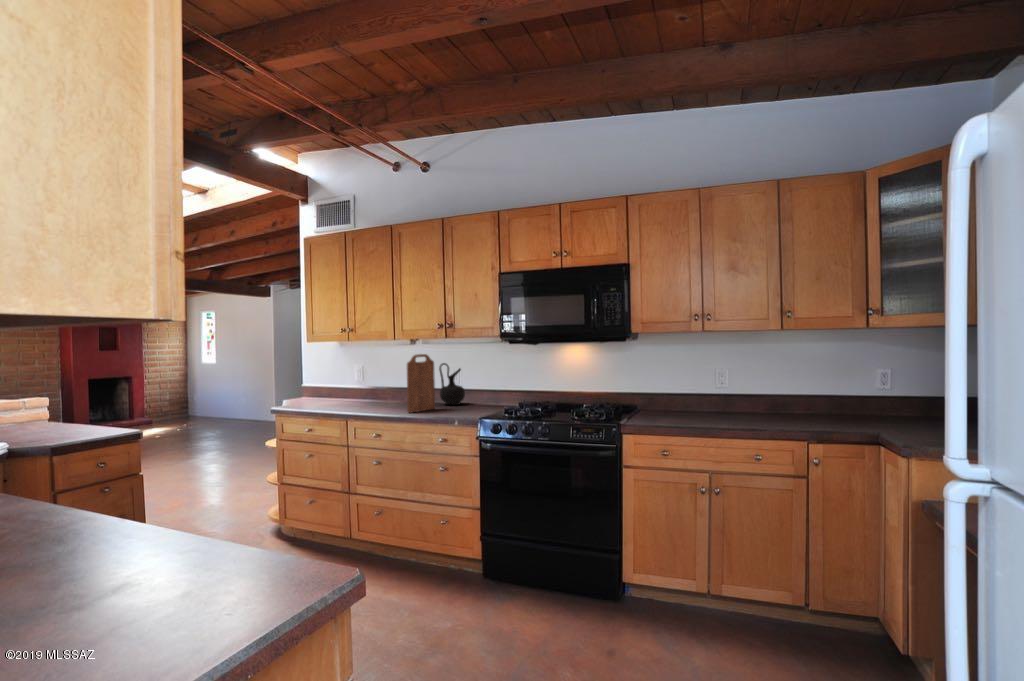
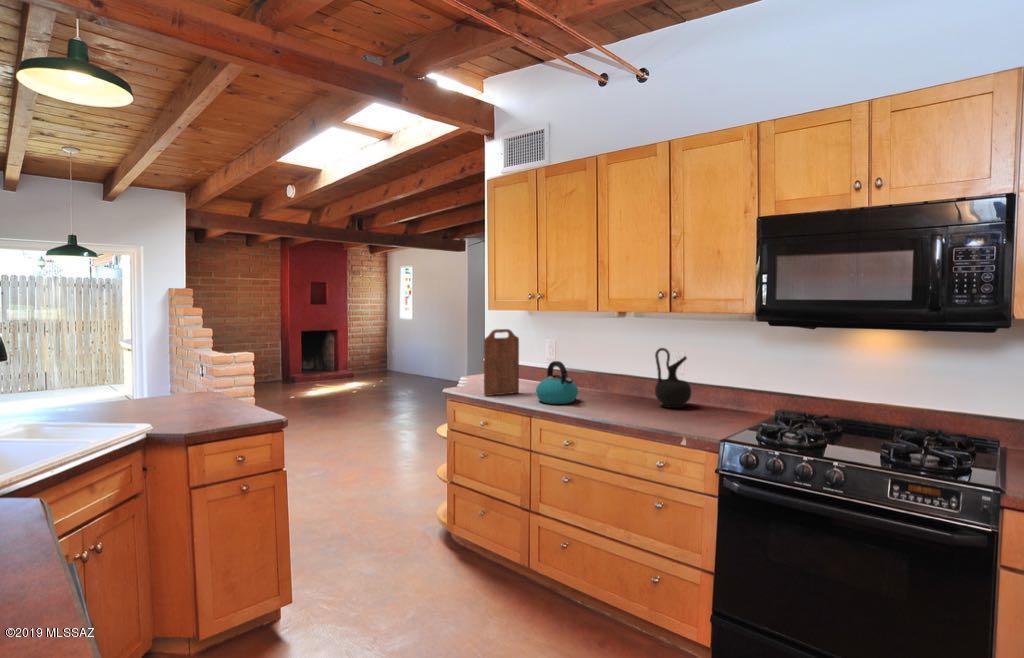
cutting board: present [407,354,435,413] -> present [484,329,519,396]
kettle: none [351,377,384,409] -> present [536,361,578,404]

